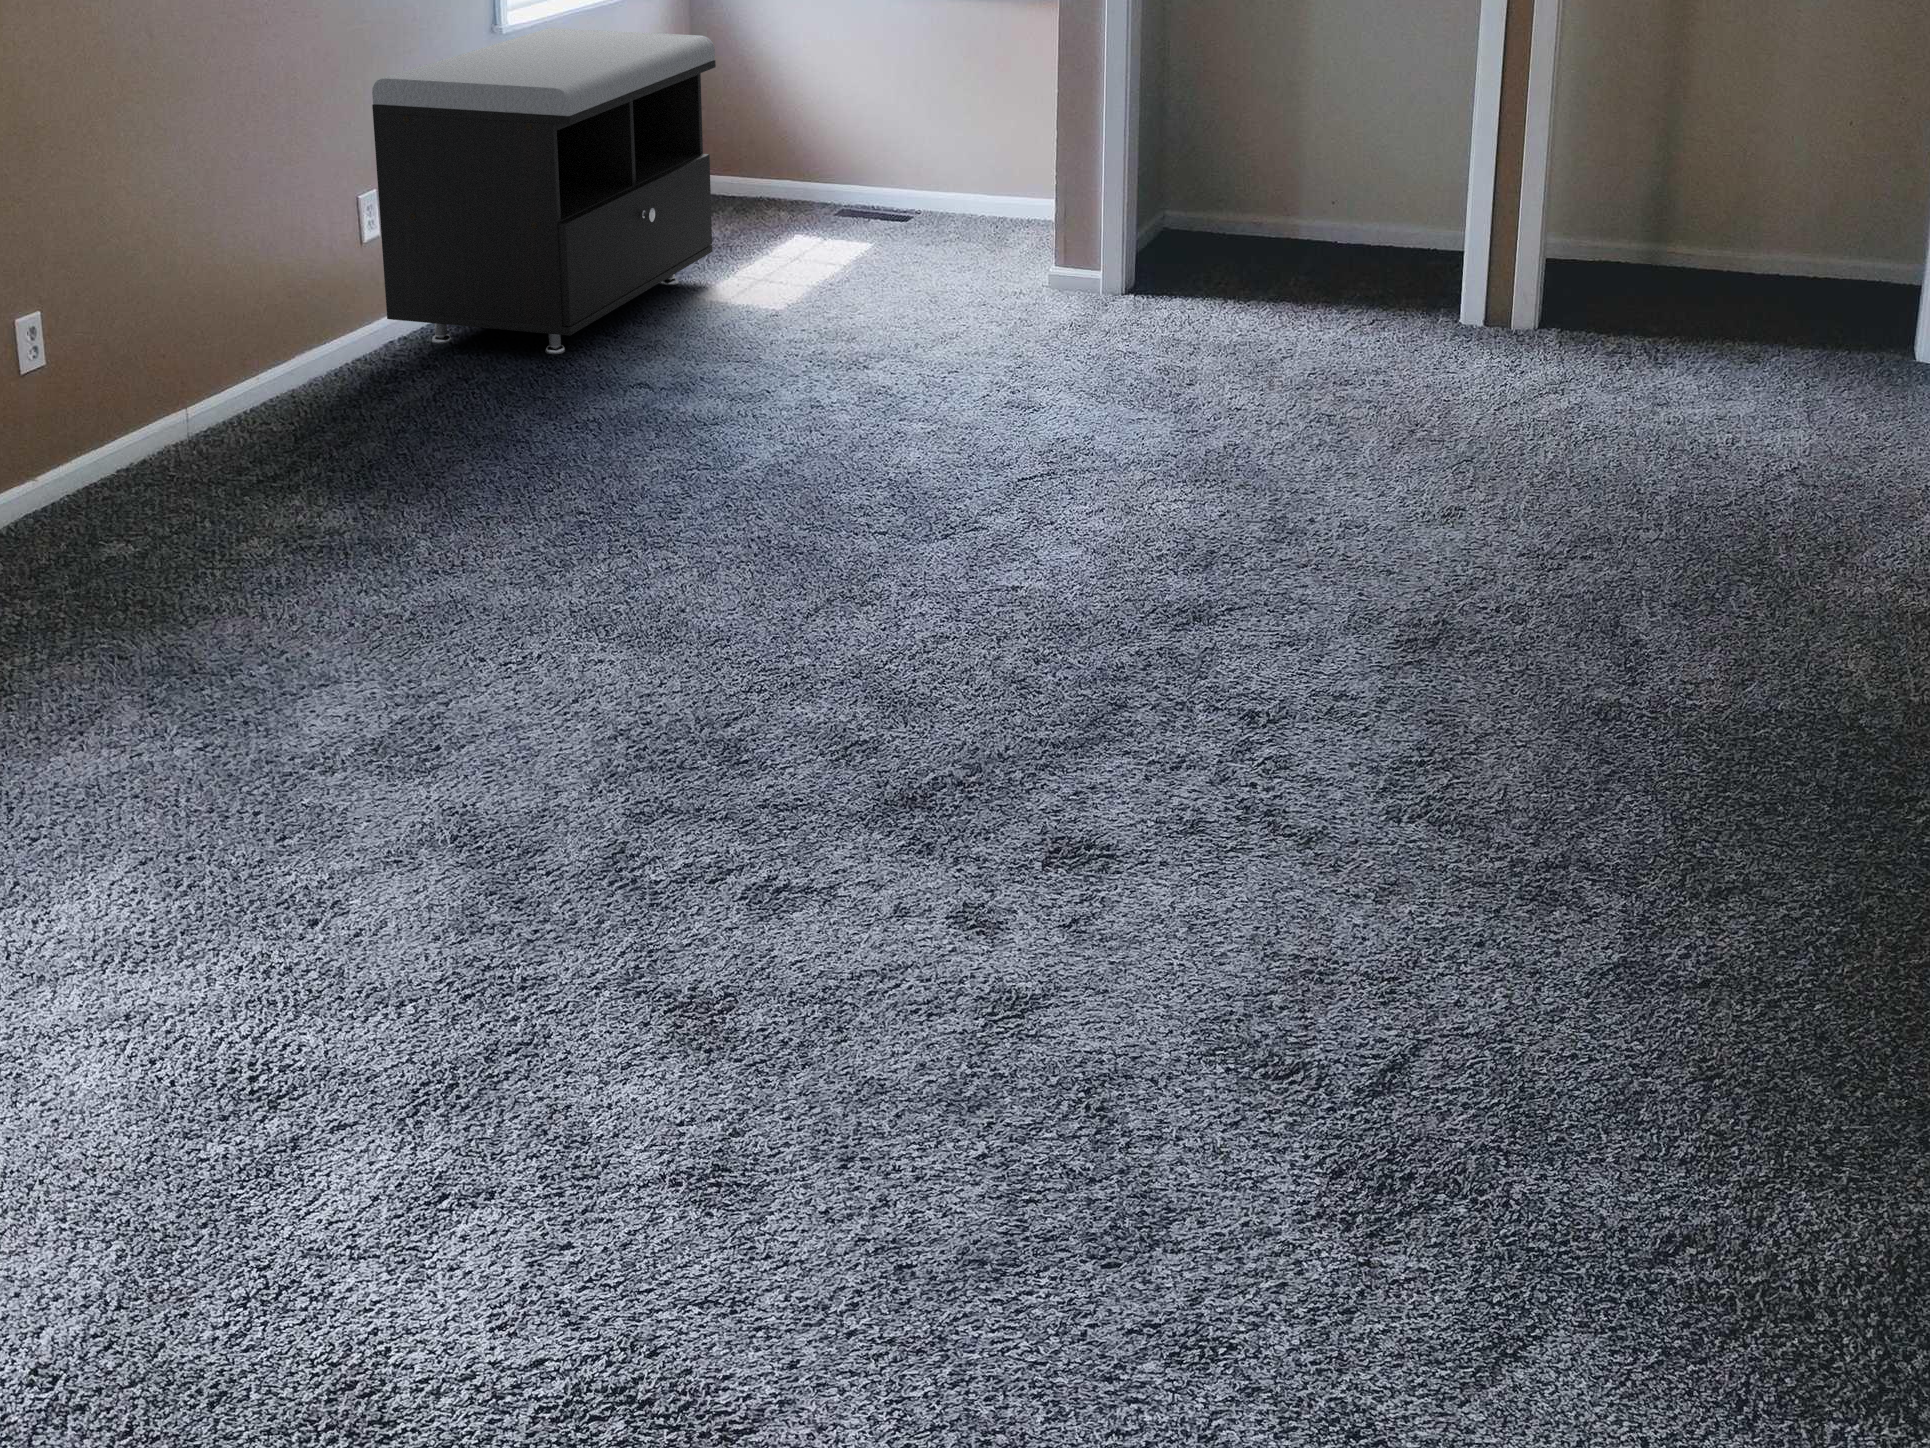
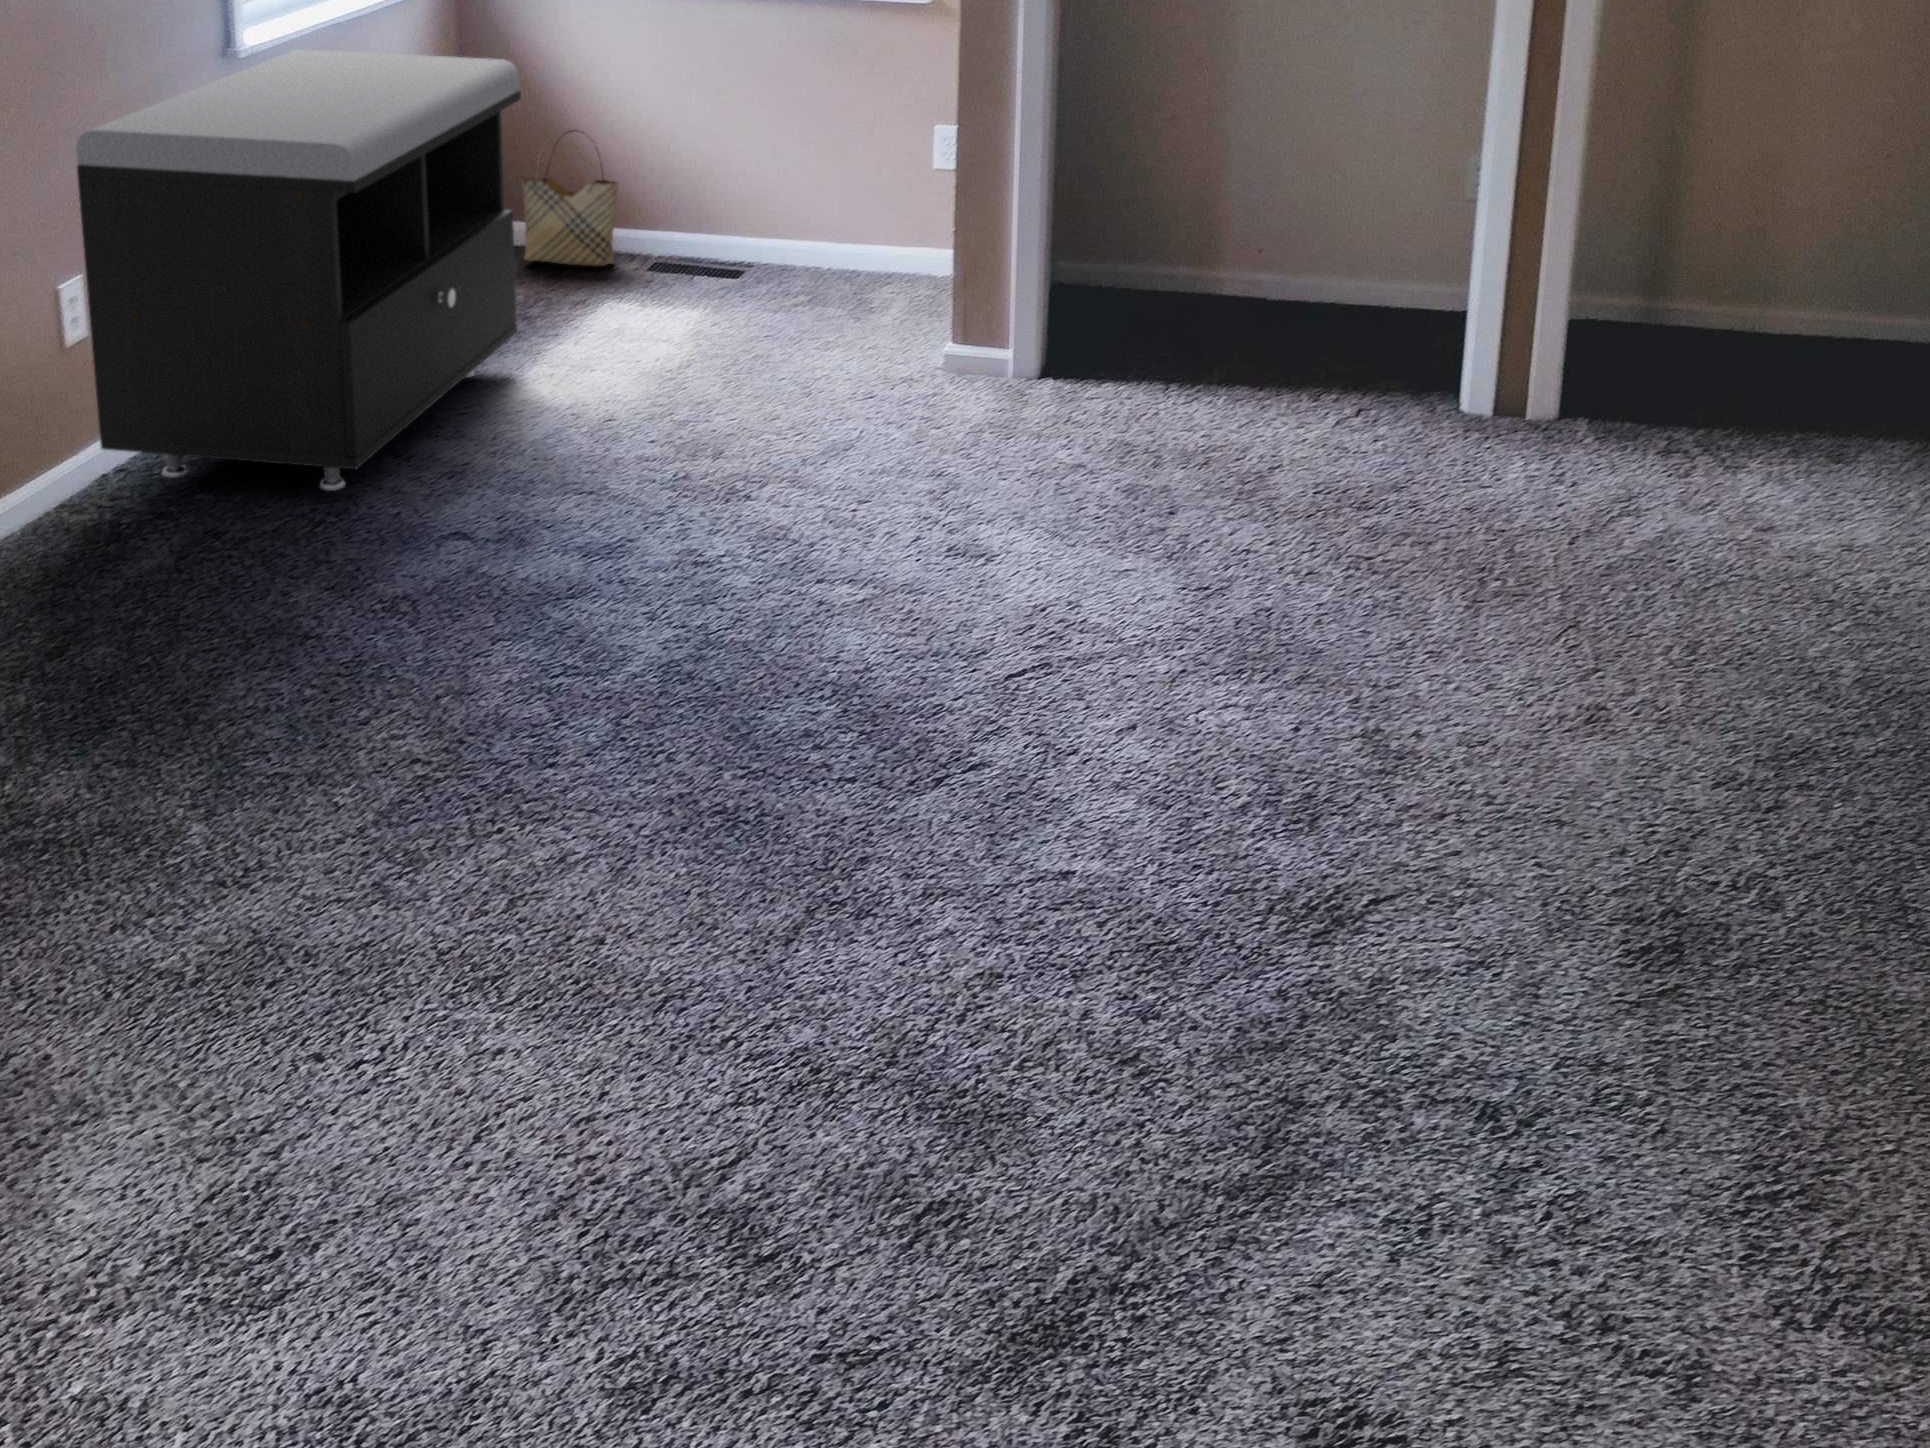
woven basket: none [734,101,812,212] -> present [522,130,618,266]

